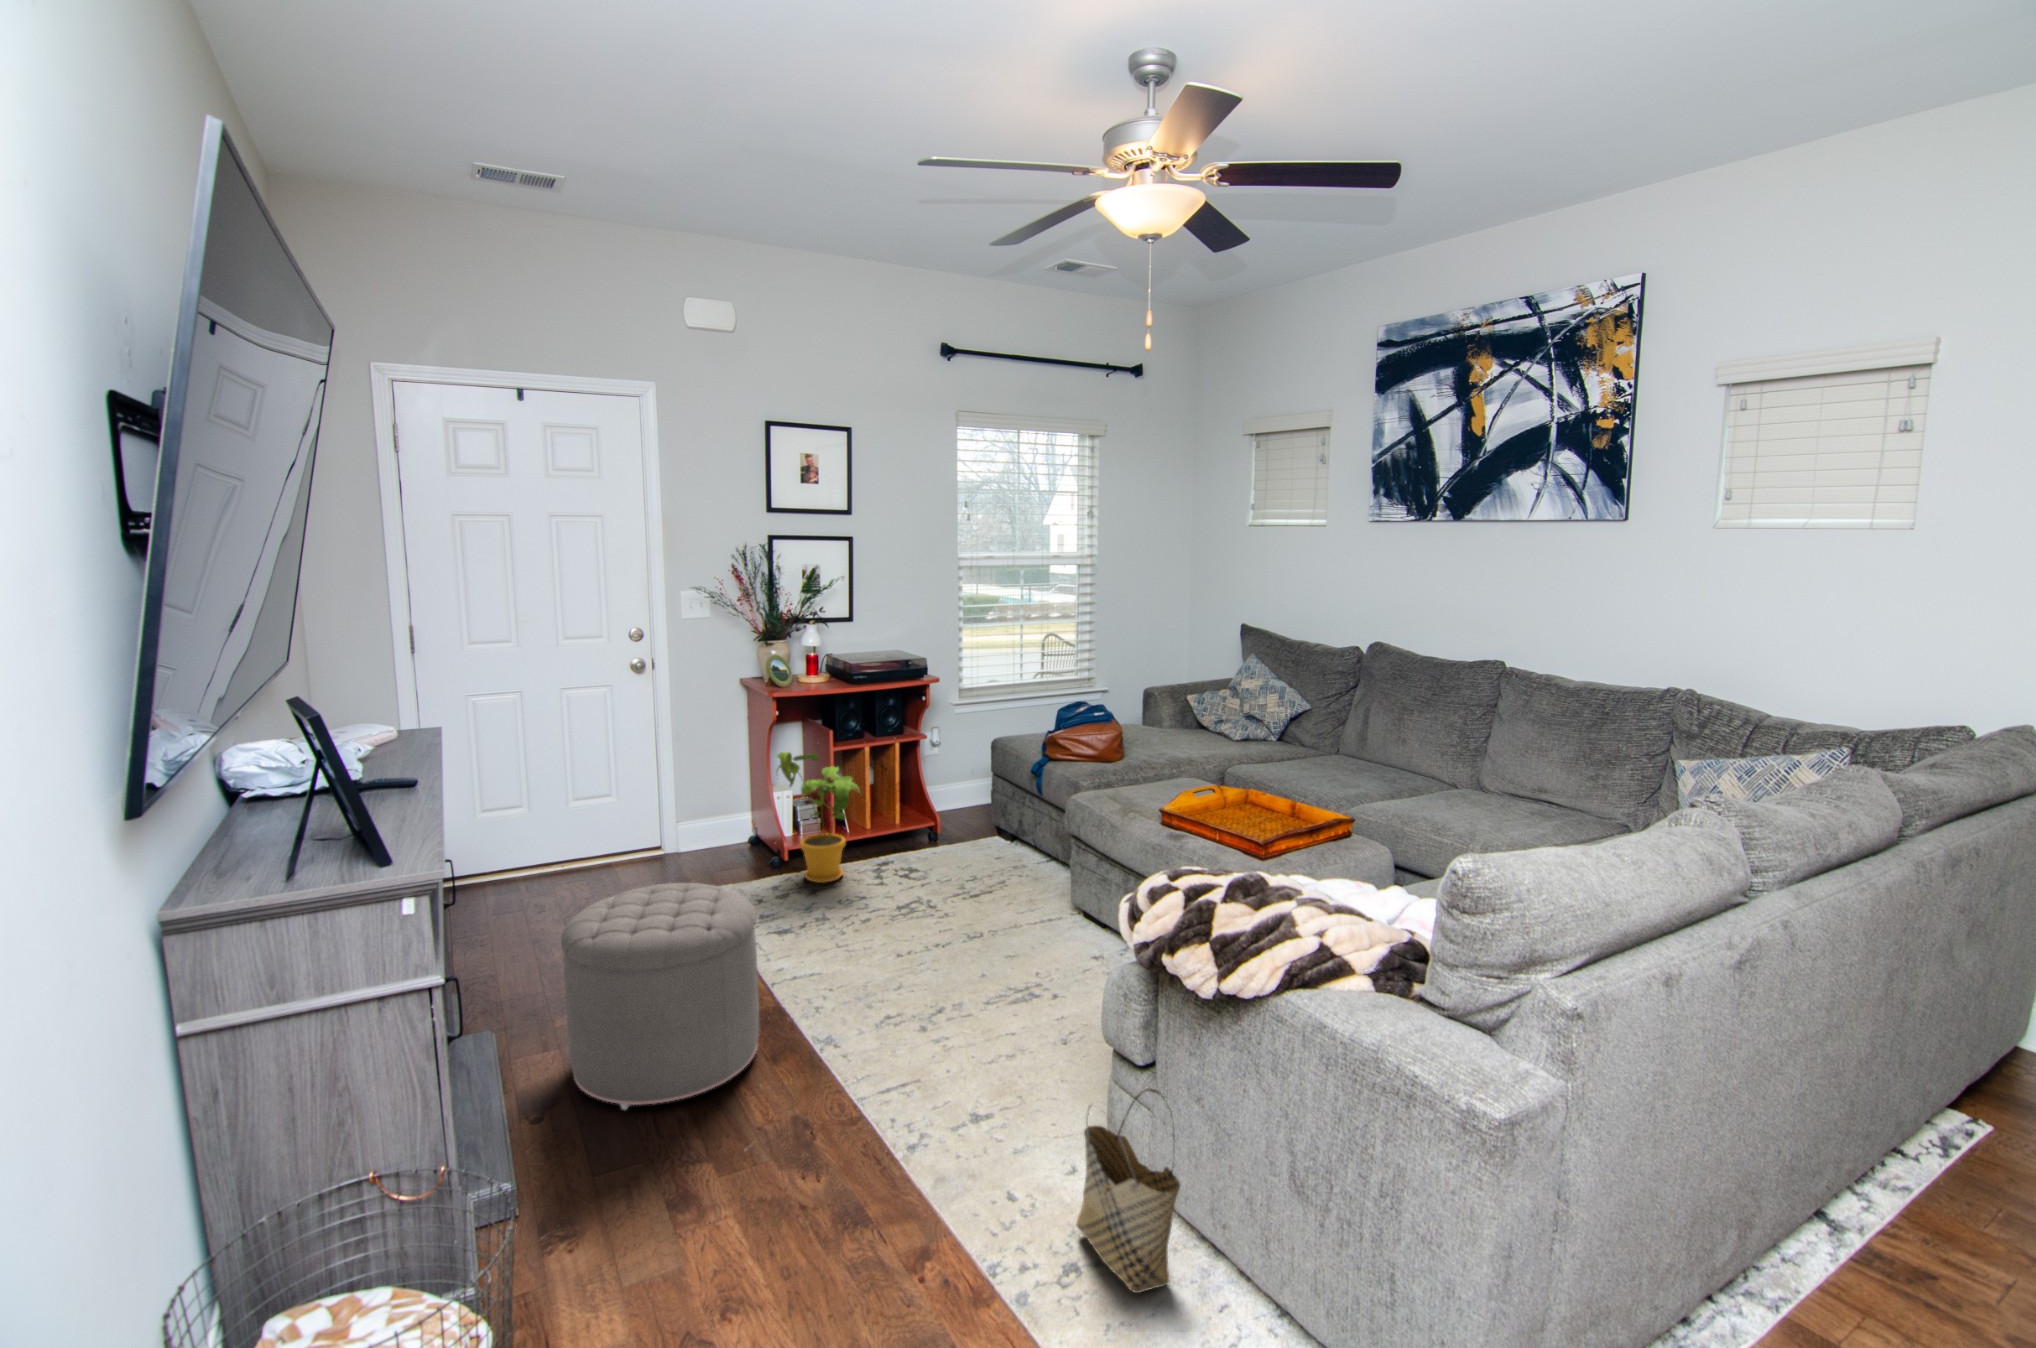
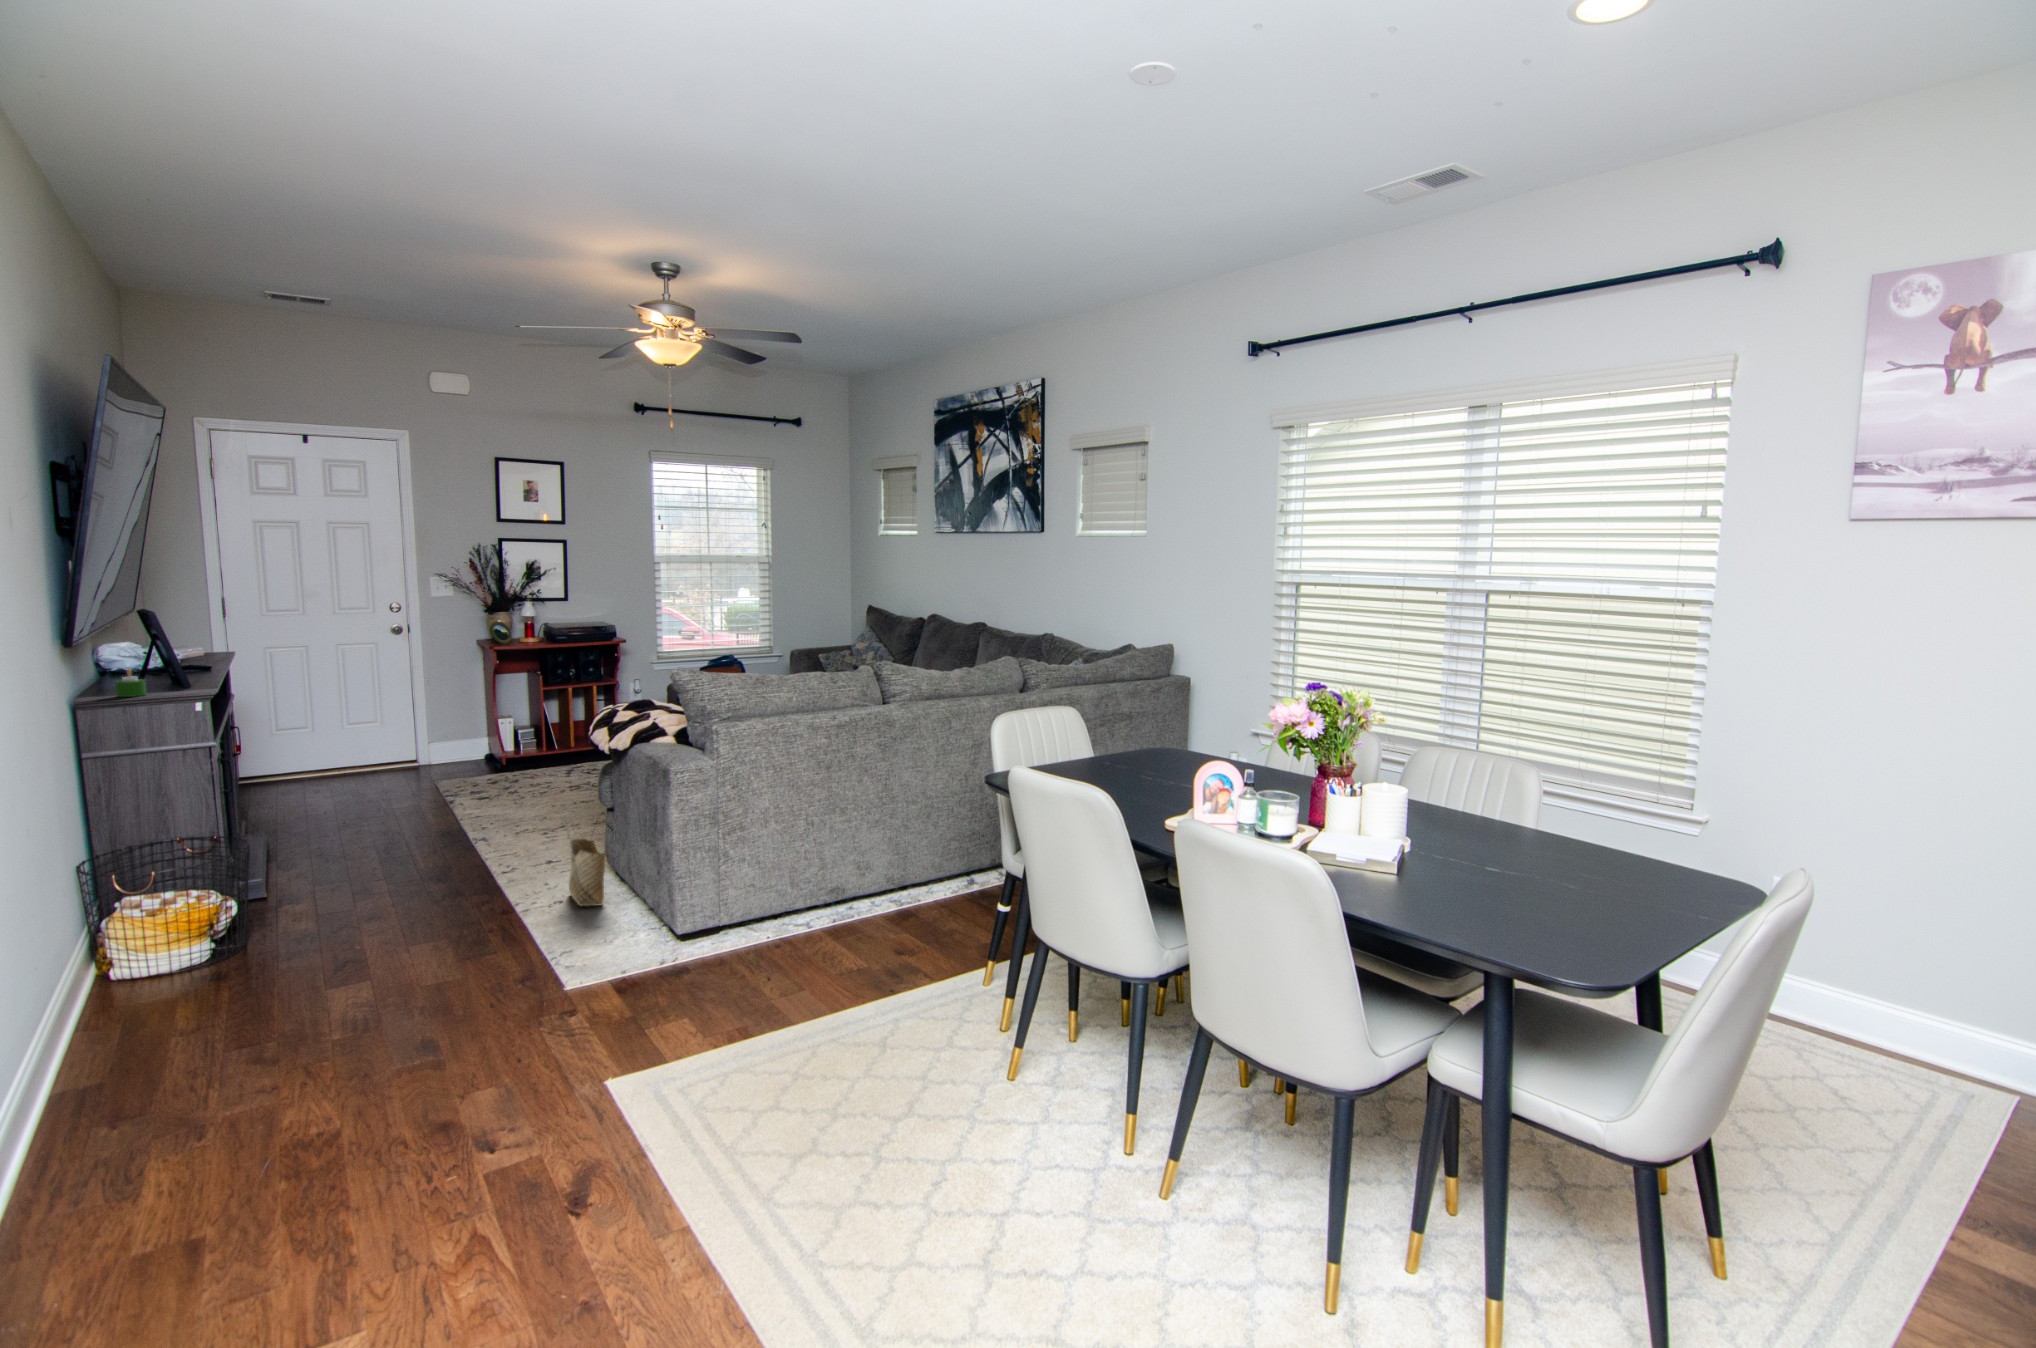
house plant: present [777,752,861,883] -> none [488,685,554,777]
candle: none [266,820,324,880] -> present [115,669,147,697]
ottoman: present [561,883,759,1109] -> none [300,745,434,865]

